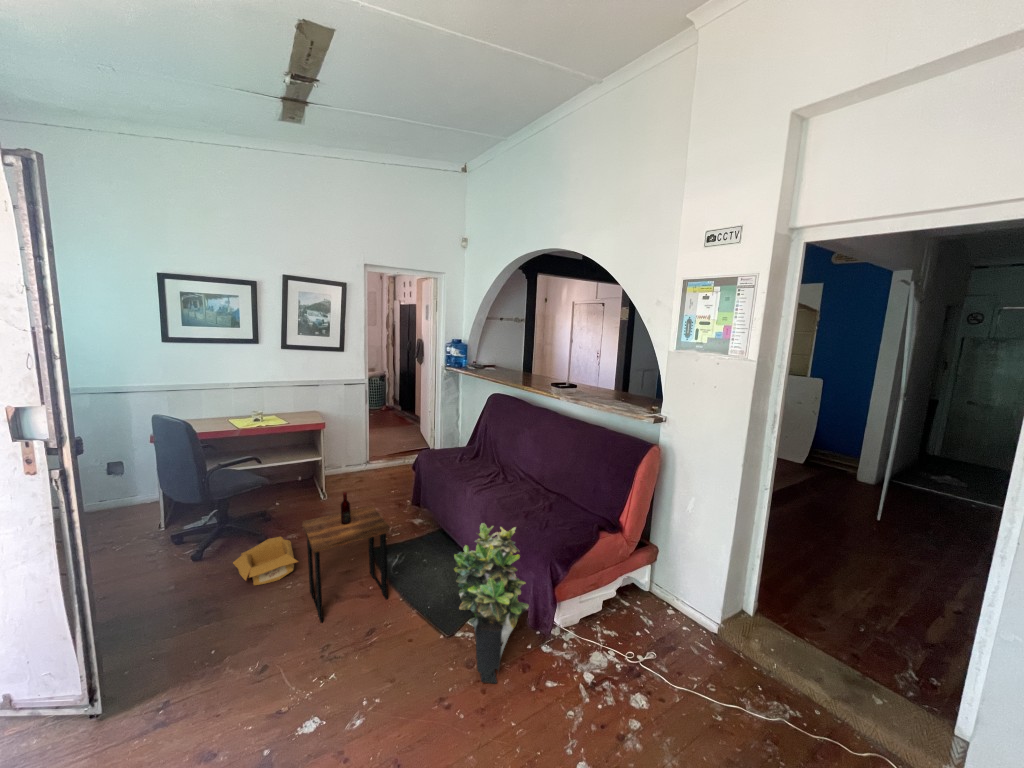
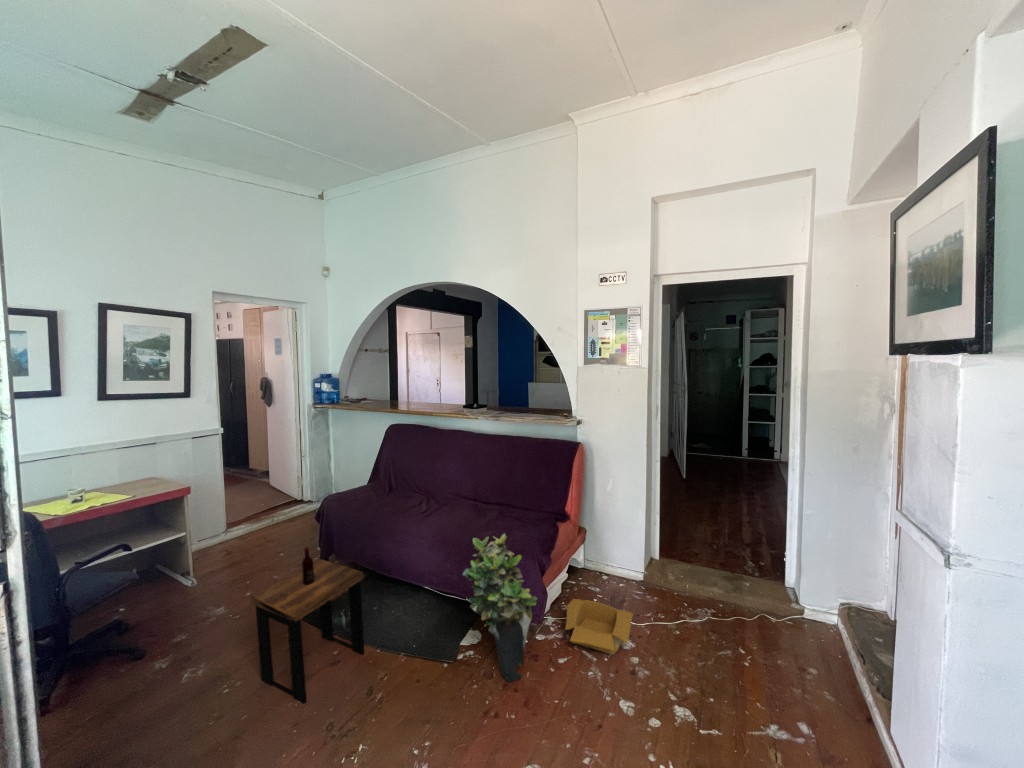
cardboard box: present [233,537,298,585] -> present [565,599,633,654]

